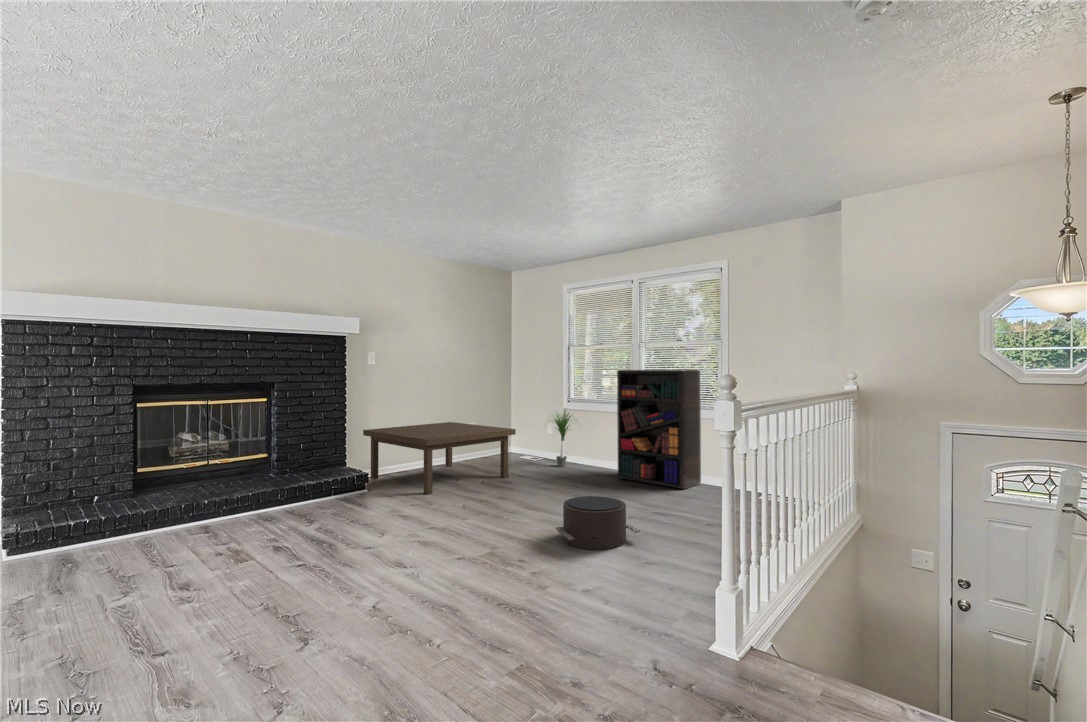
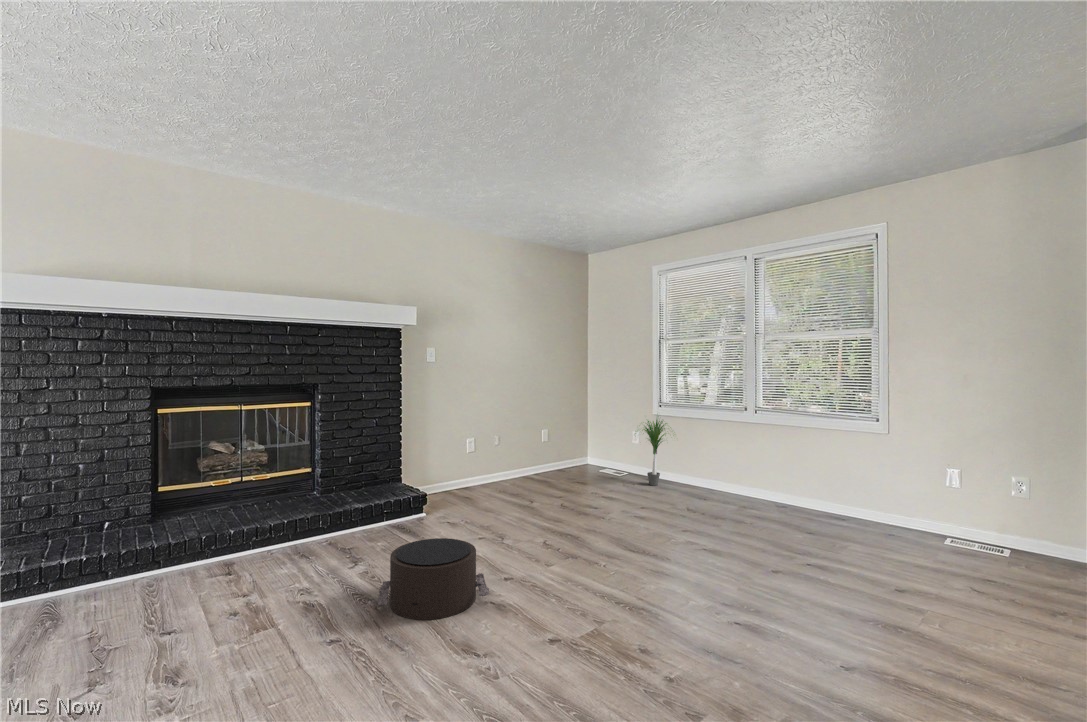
bookshelf: present [617,370,701,489] -> none [731,369,845,526]
coffee table: present [363,422,516,494] -> none [422,429,601,522]
pouf: present [556,496,641,550] -> present [378,538,489,620]

